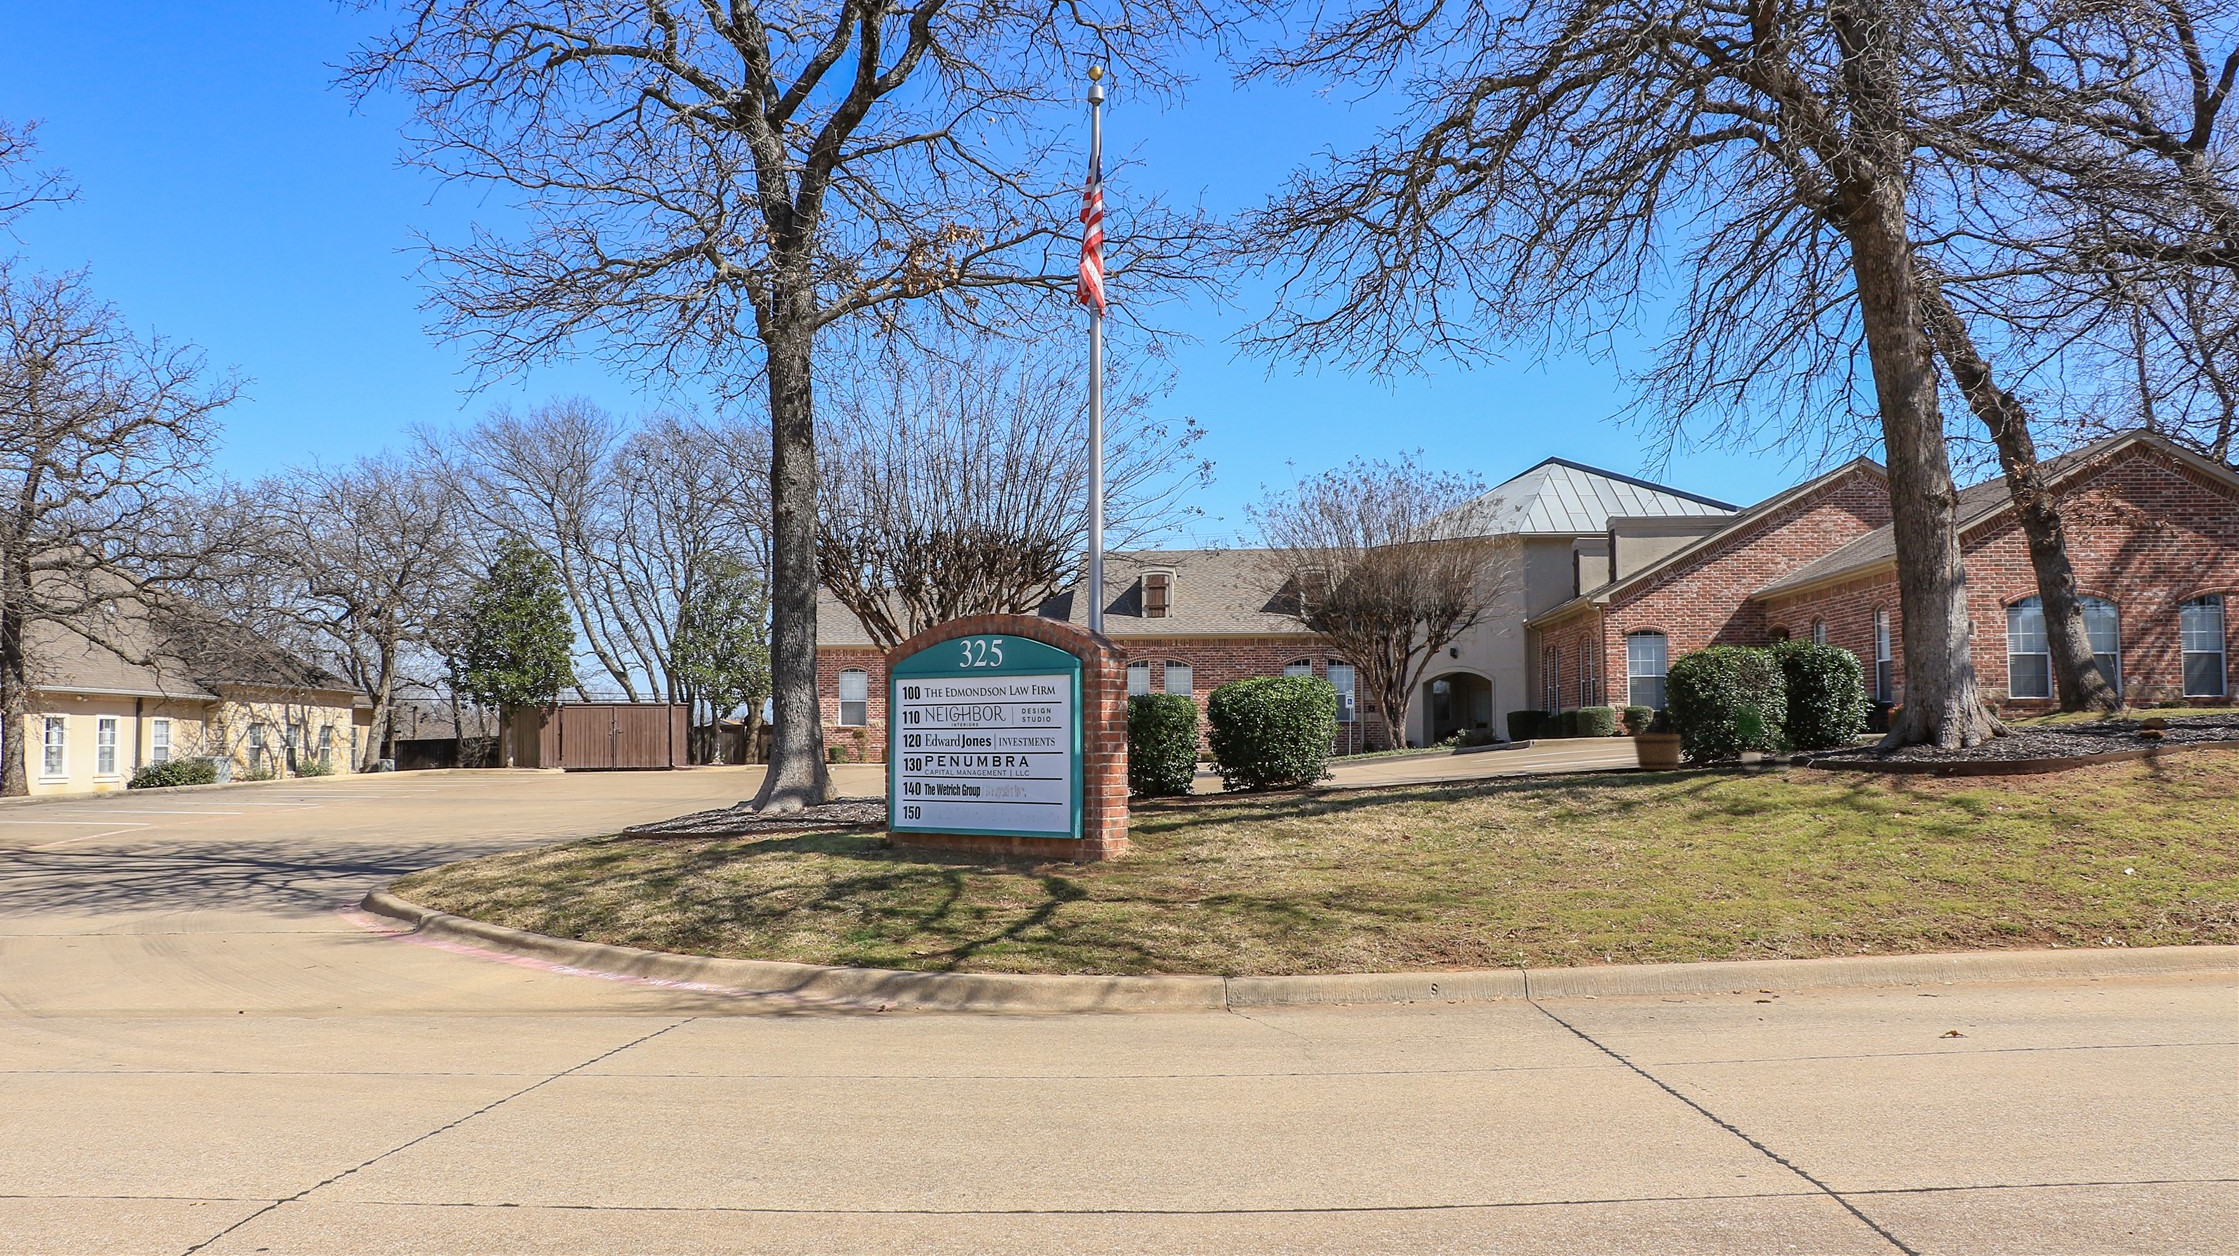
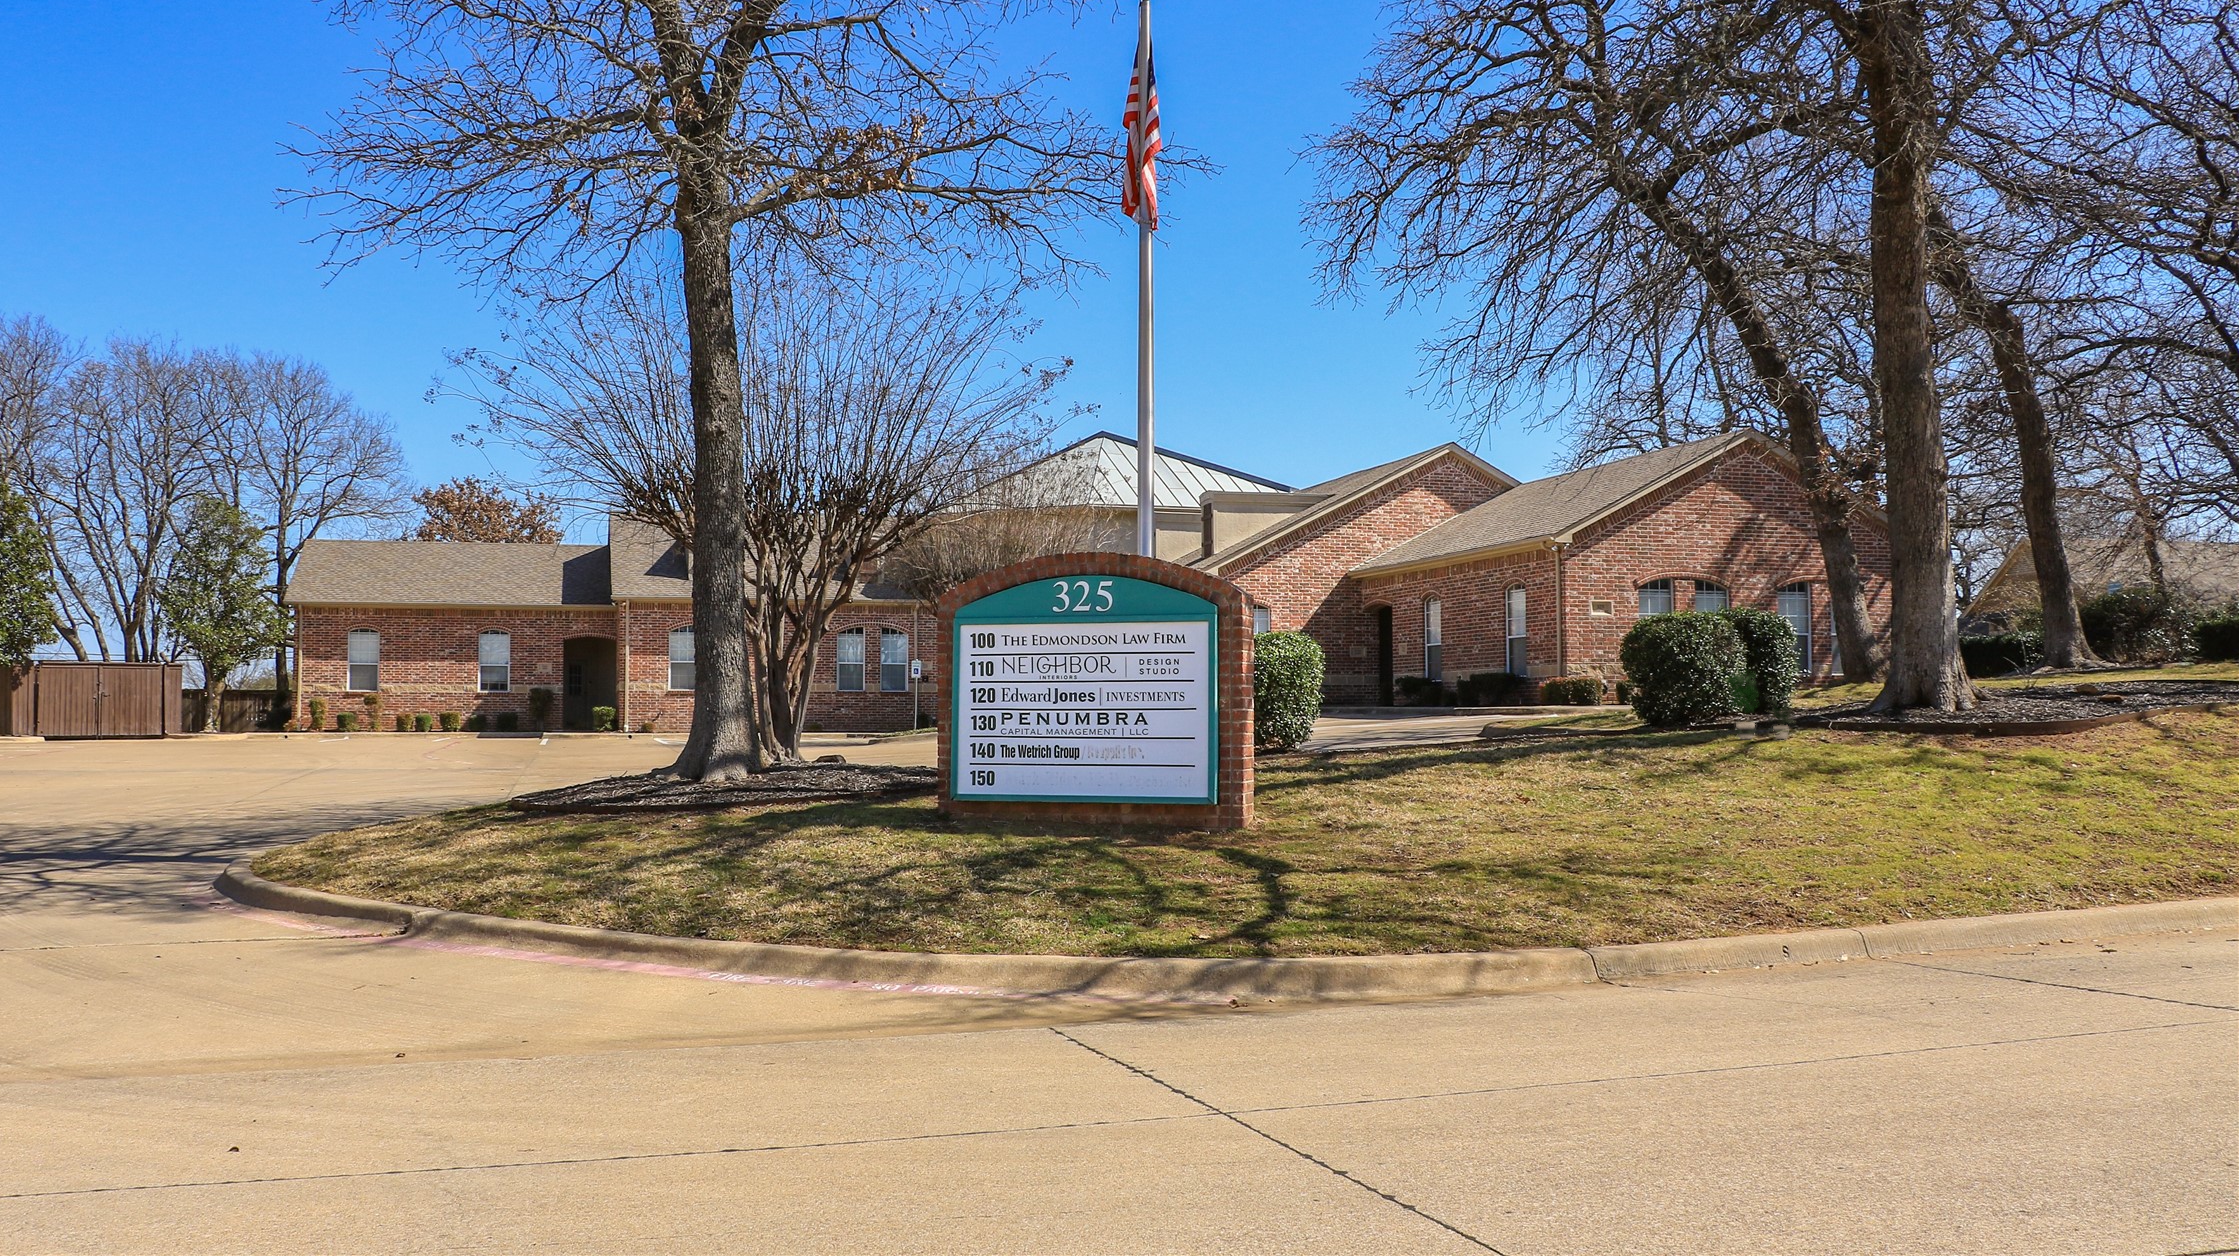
bucket: present [1634,730,1681,769] -> none [1622,700,1670,741]

